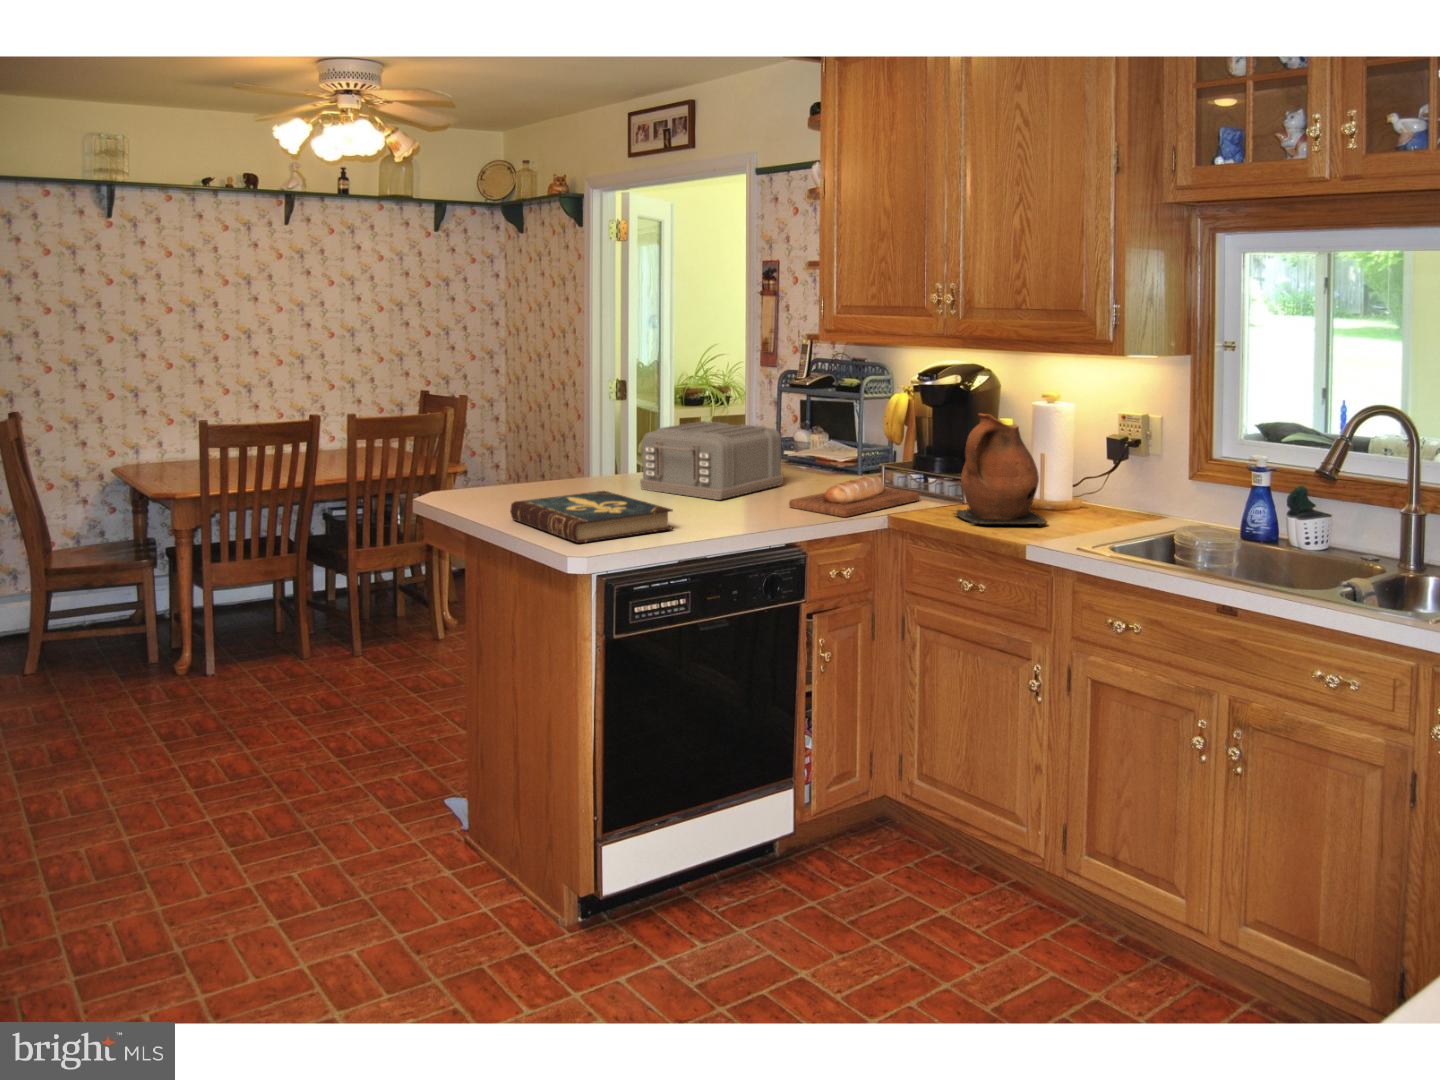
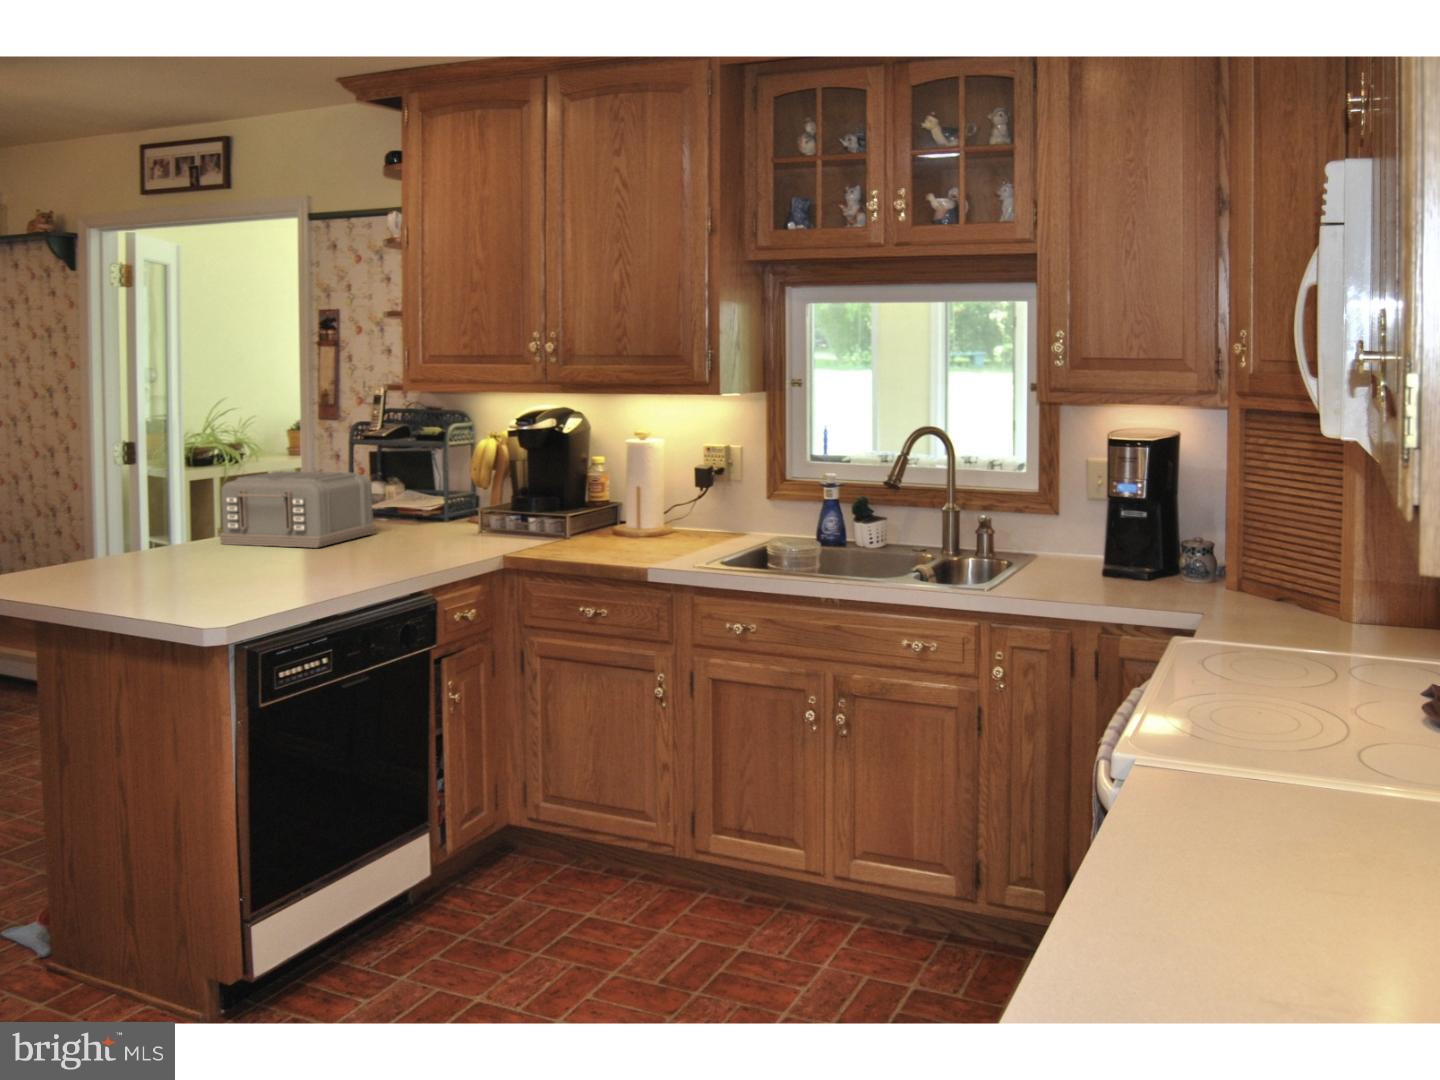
ceramic pitcher: present [956,414,1047,525] -> none [559,445,652,550]
bread loaf: present [789,477,920,517] -> none [395,517,522,553]
book: present [510,491,673,543] -> none [93,541,288,587]

